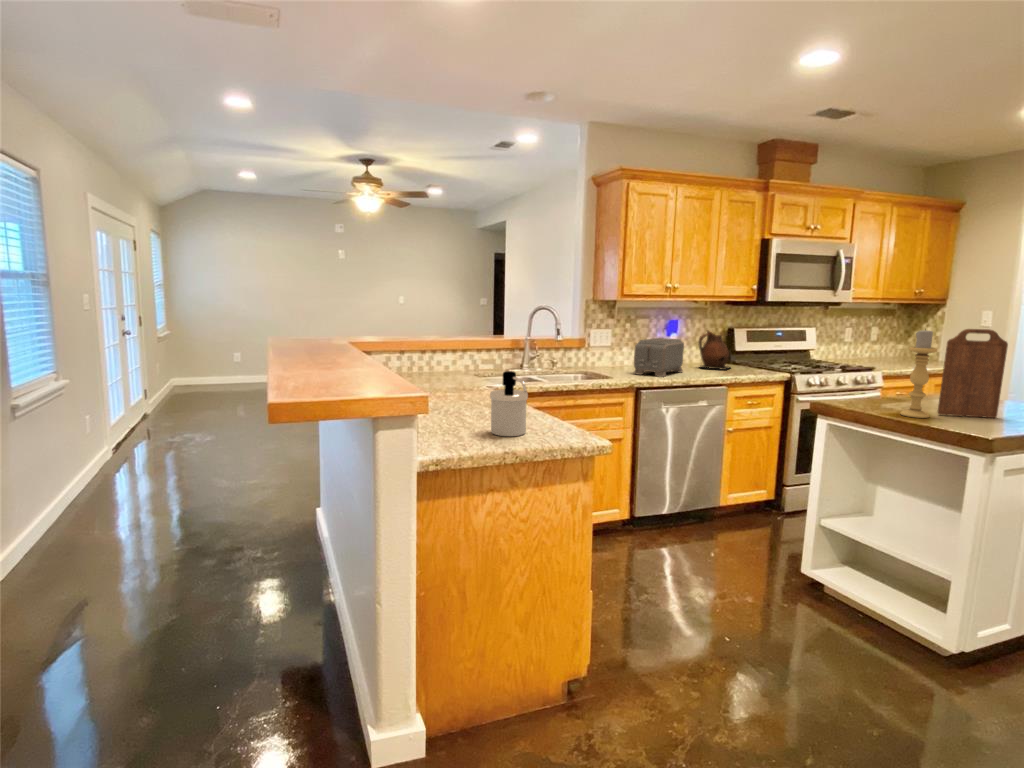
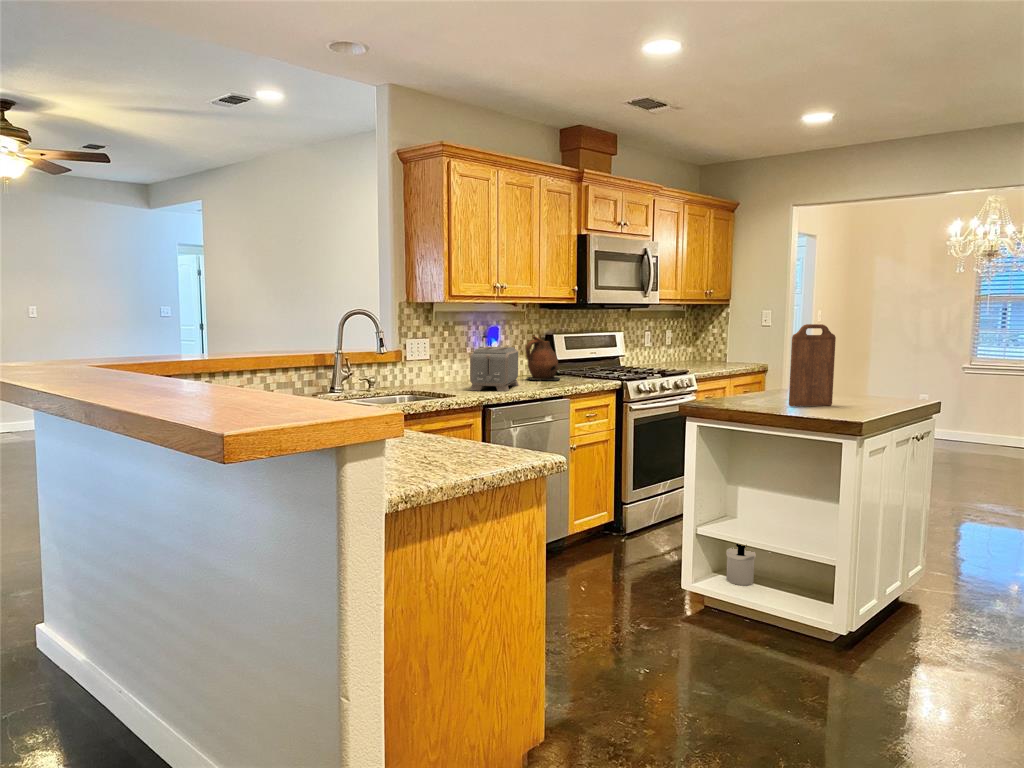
candle holder: present [901,329,937,418] -> none [762,325,788,410]
soap dispenser: present [490,371,528,436] -> present [726,544,771,585]

